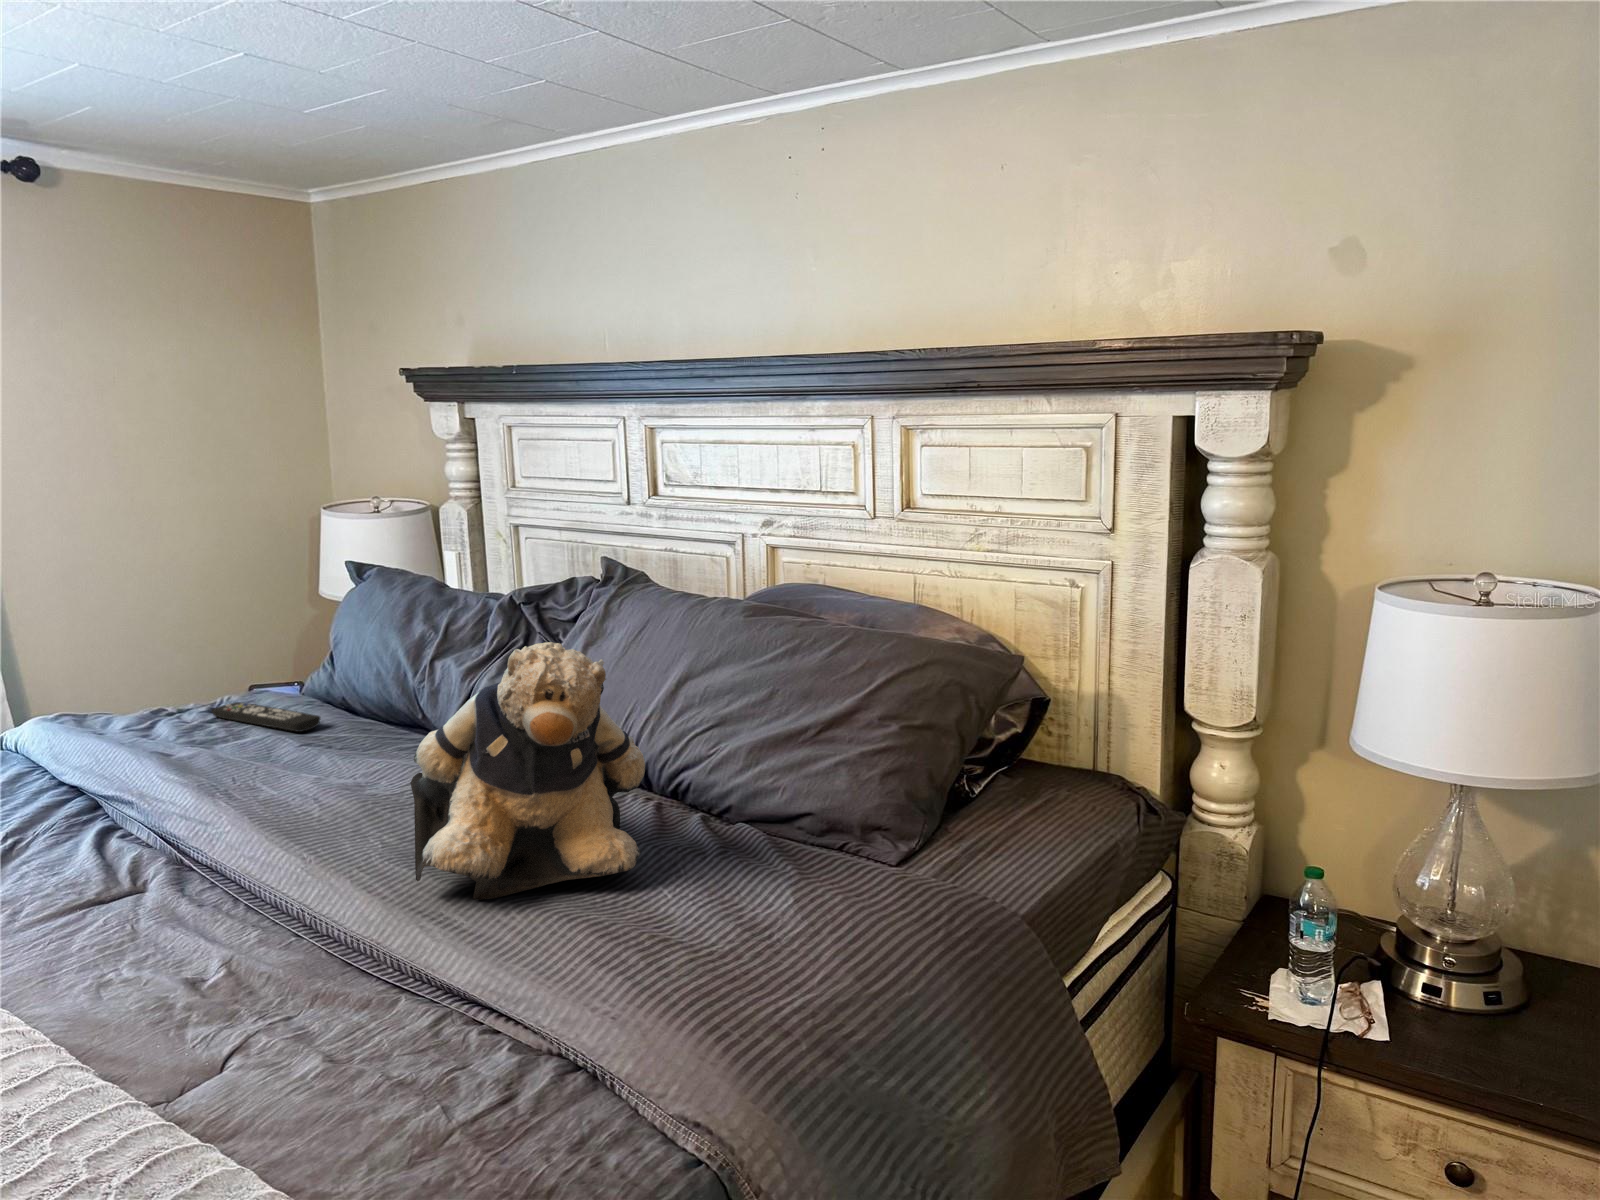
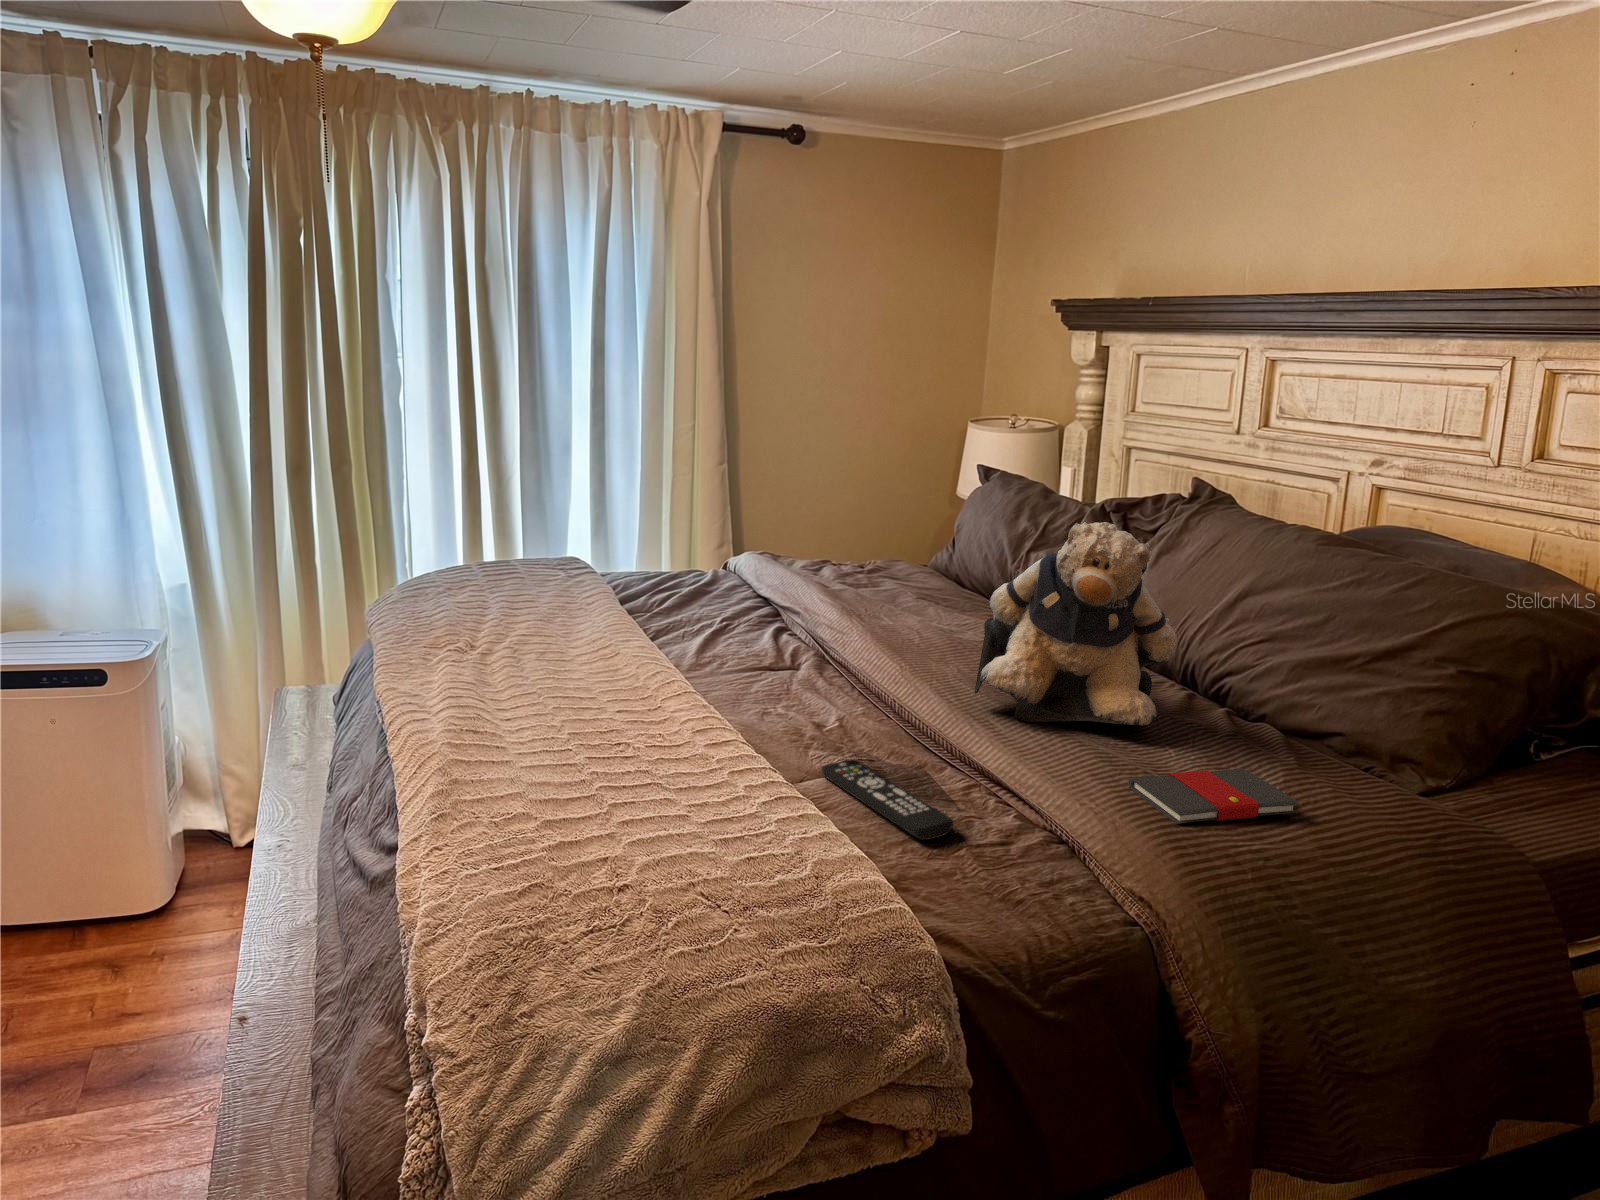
remote control: present [212,702,320,732] -> present [822,760,953,840]
book: none [637,897,820,1001] -> present [1128,768,1299,824]

